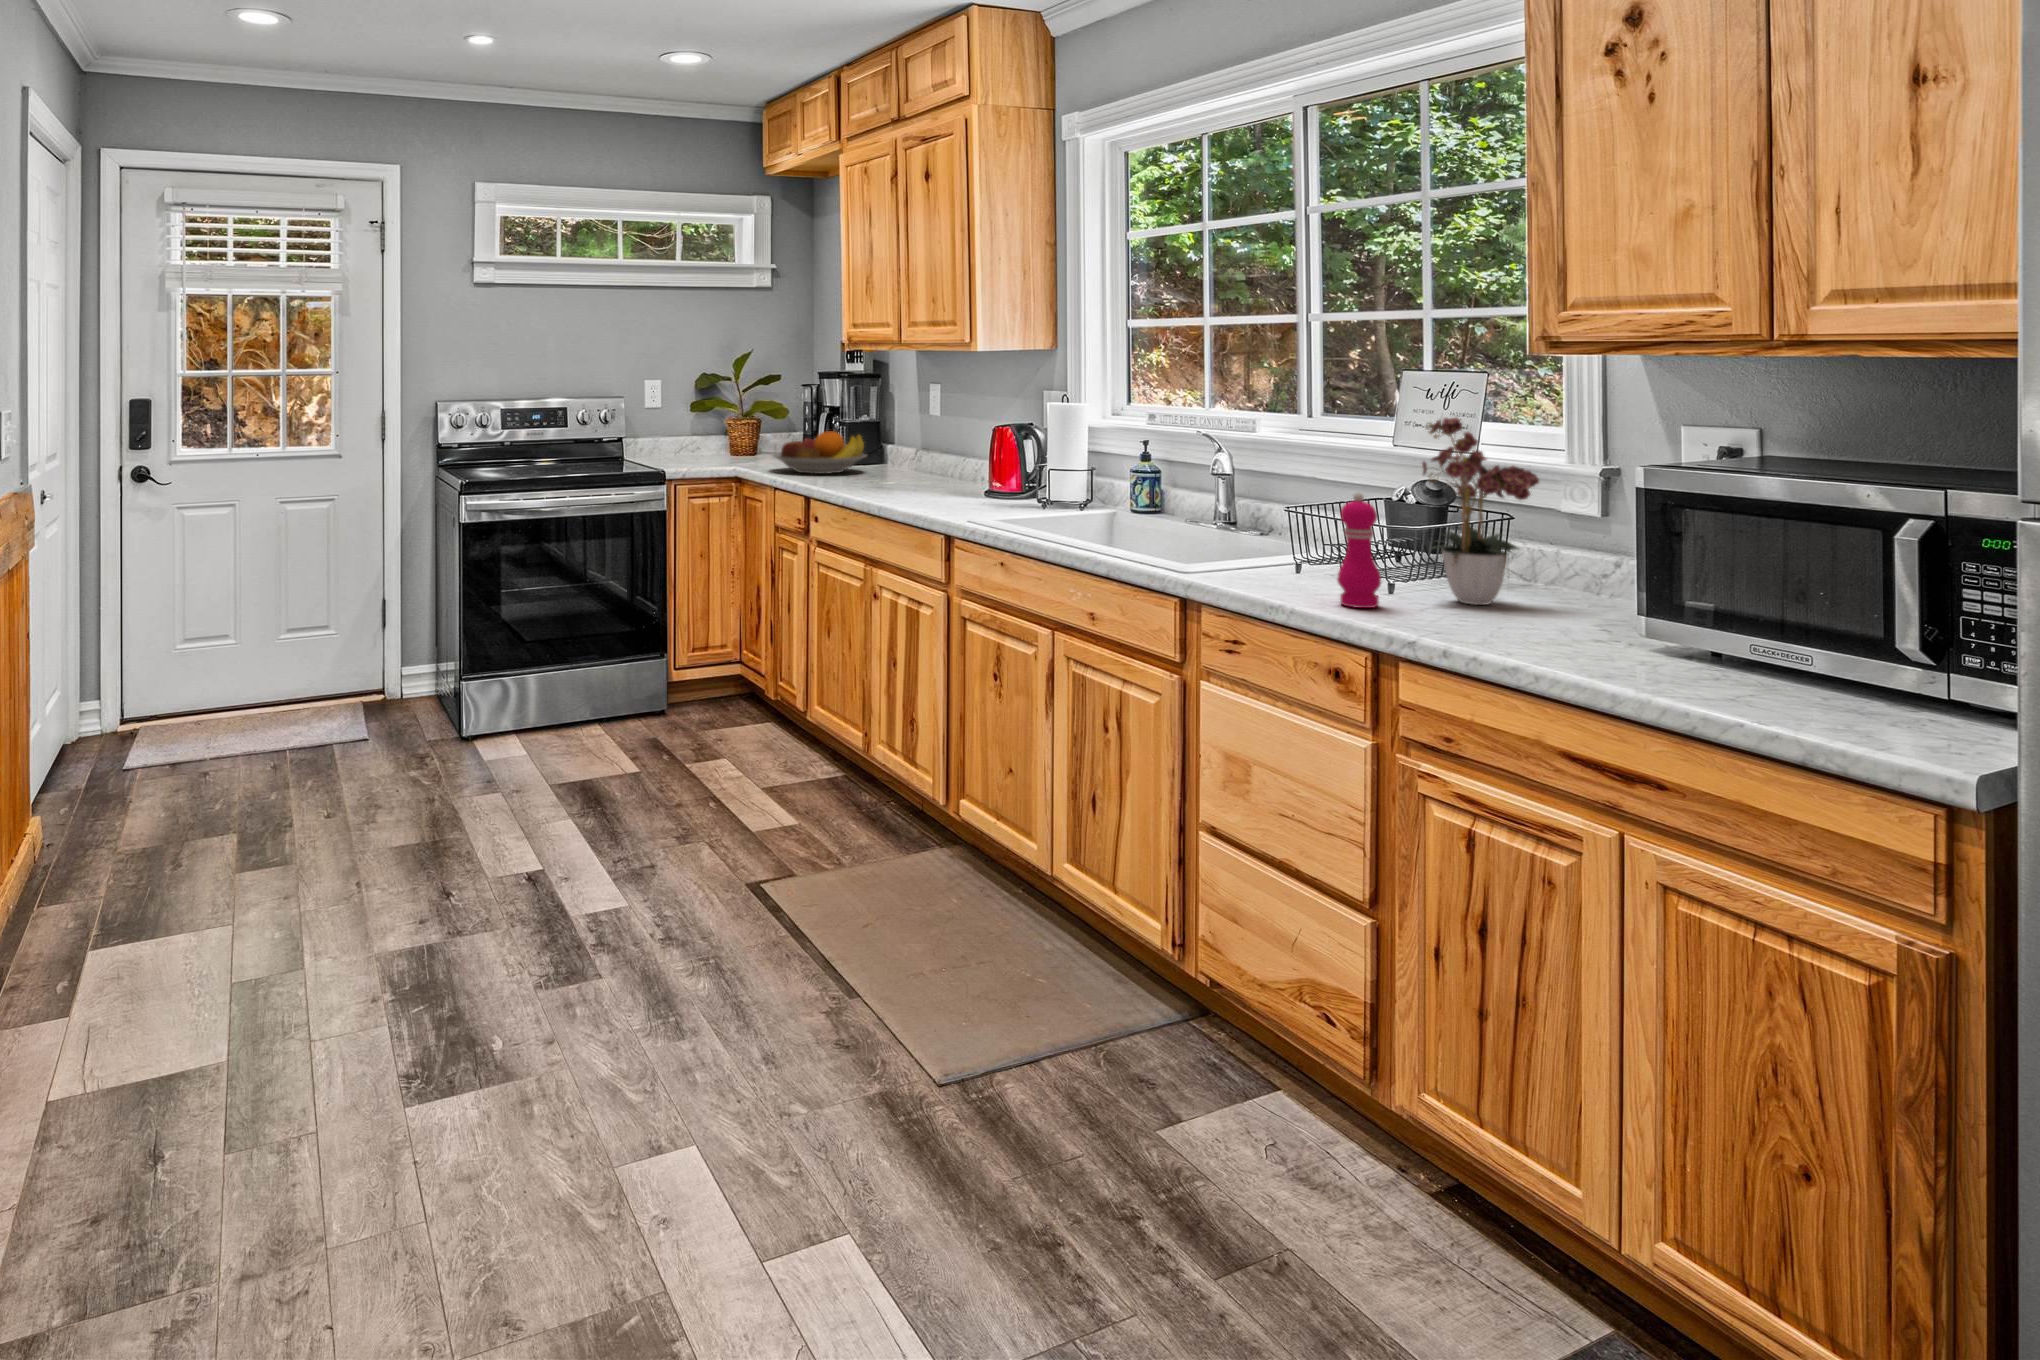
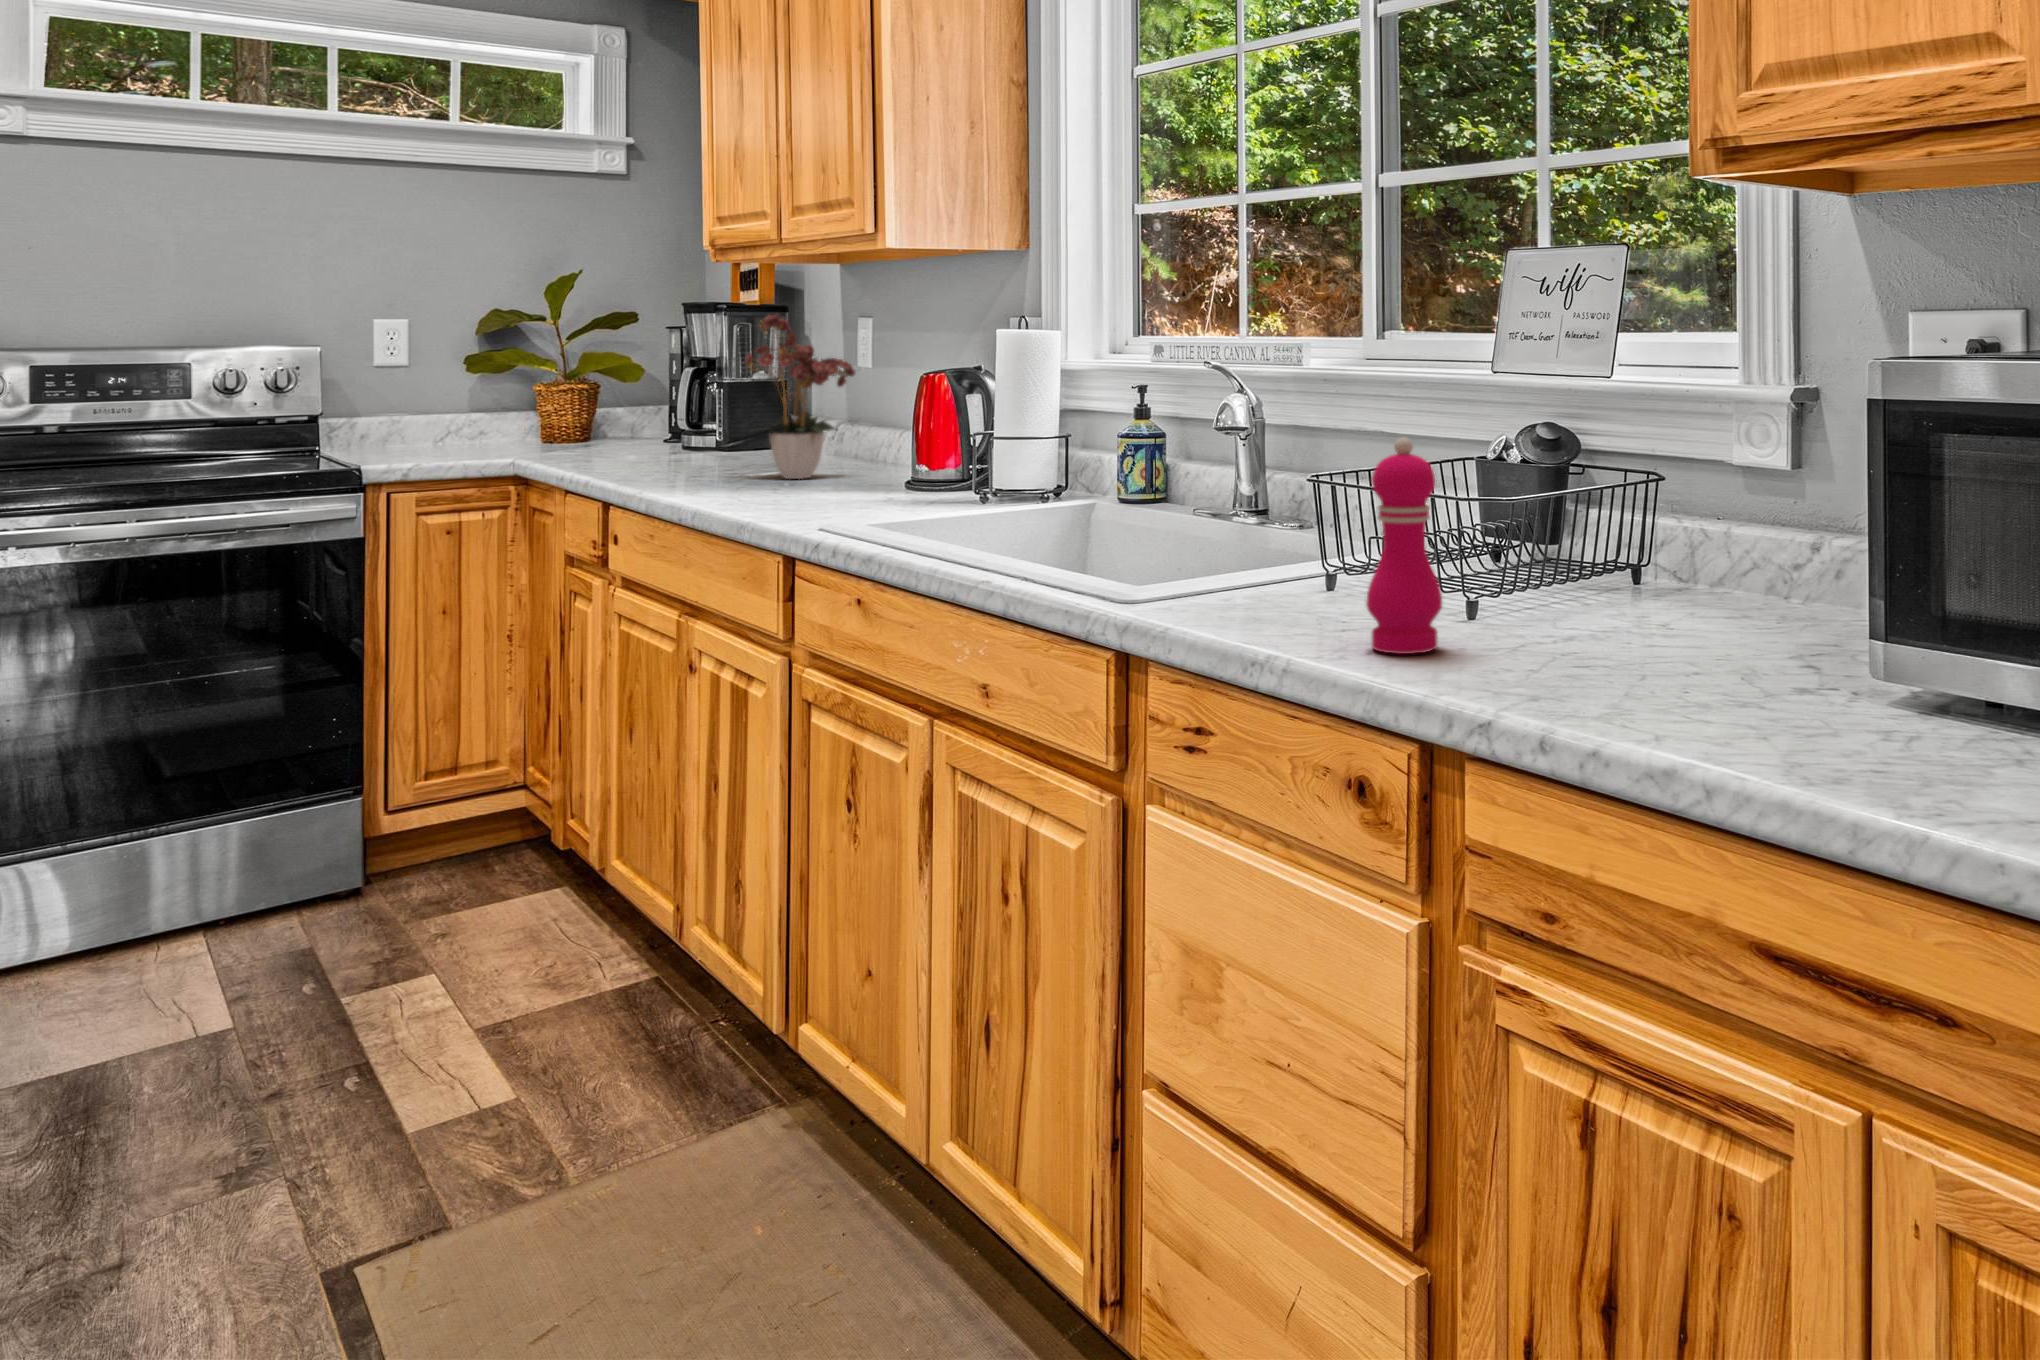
flower arrangement: present [1422,418,1539,605] -> present [746,315,855,479]
fruit bowl: present [773,431,867,474] -> none [574,398,746,467]

